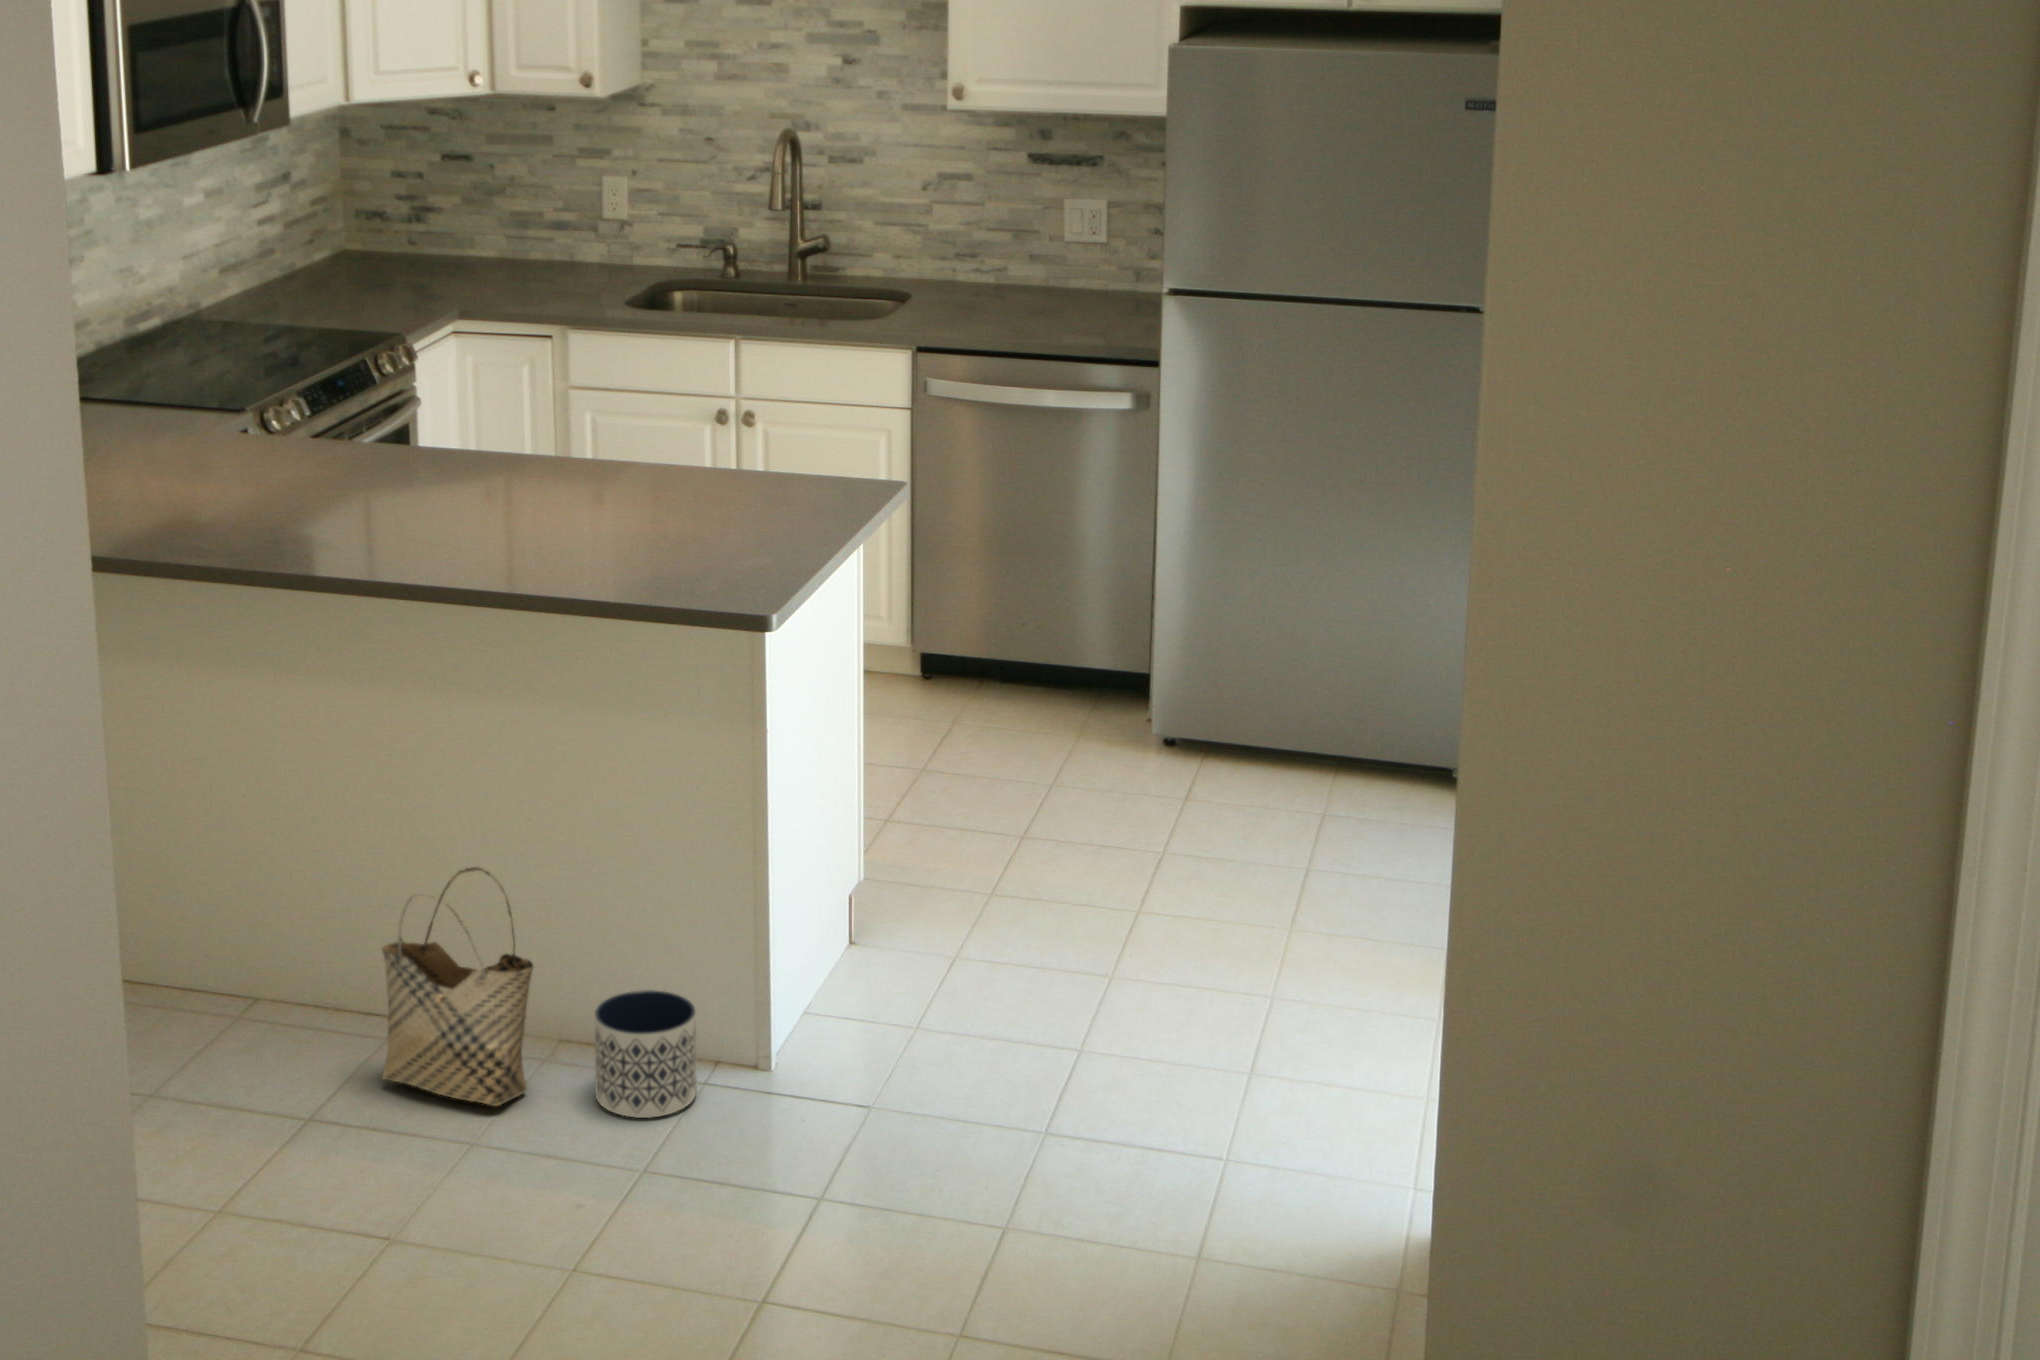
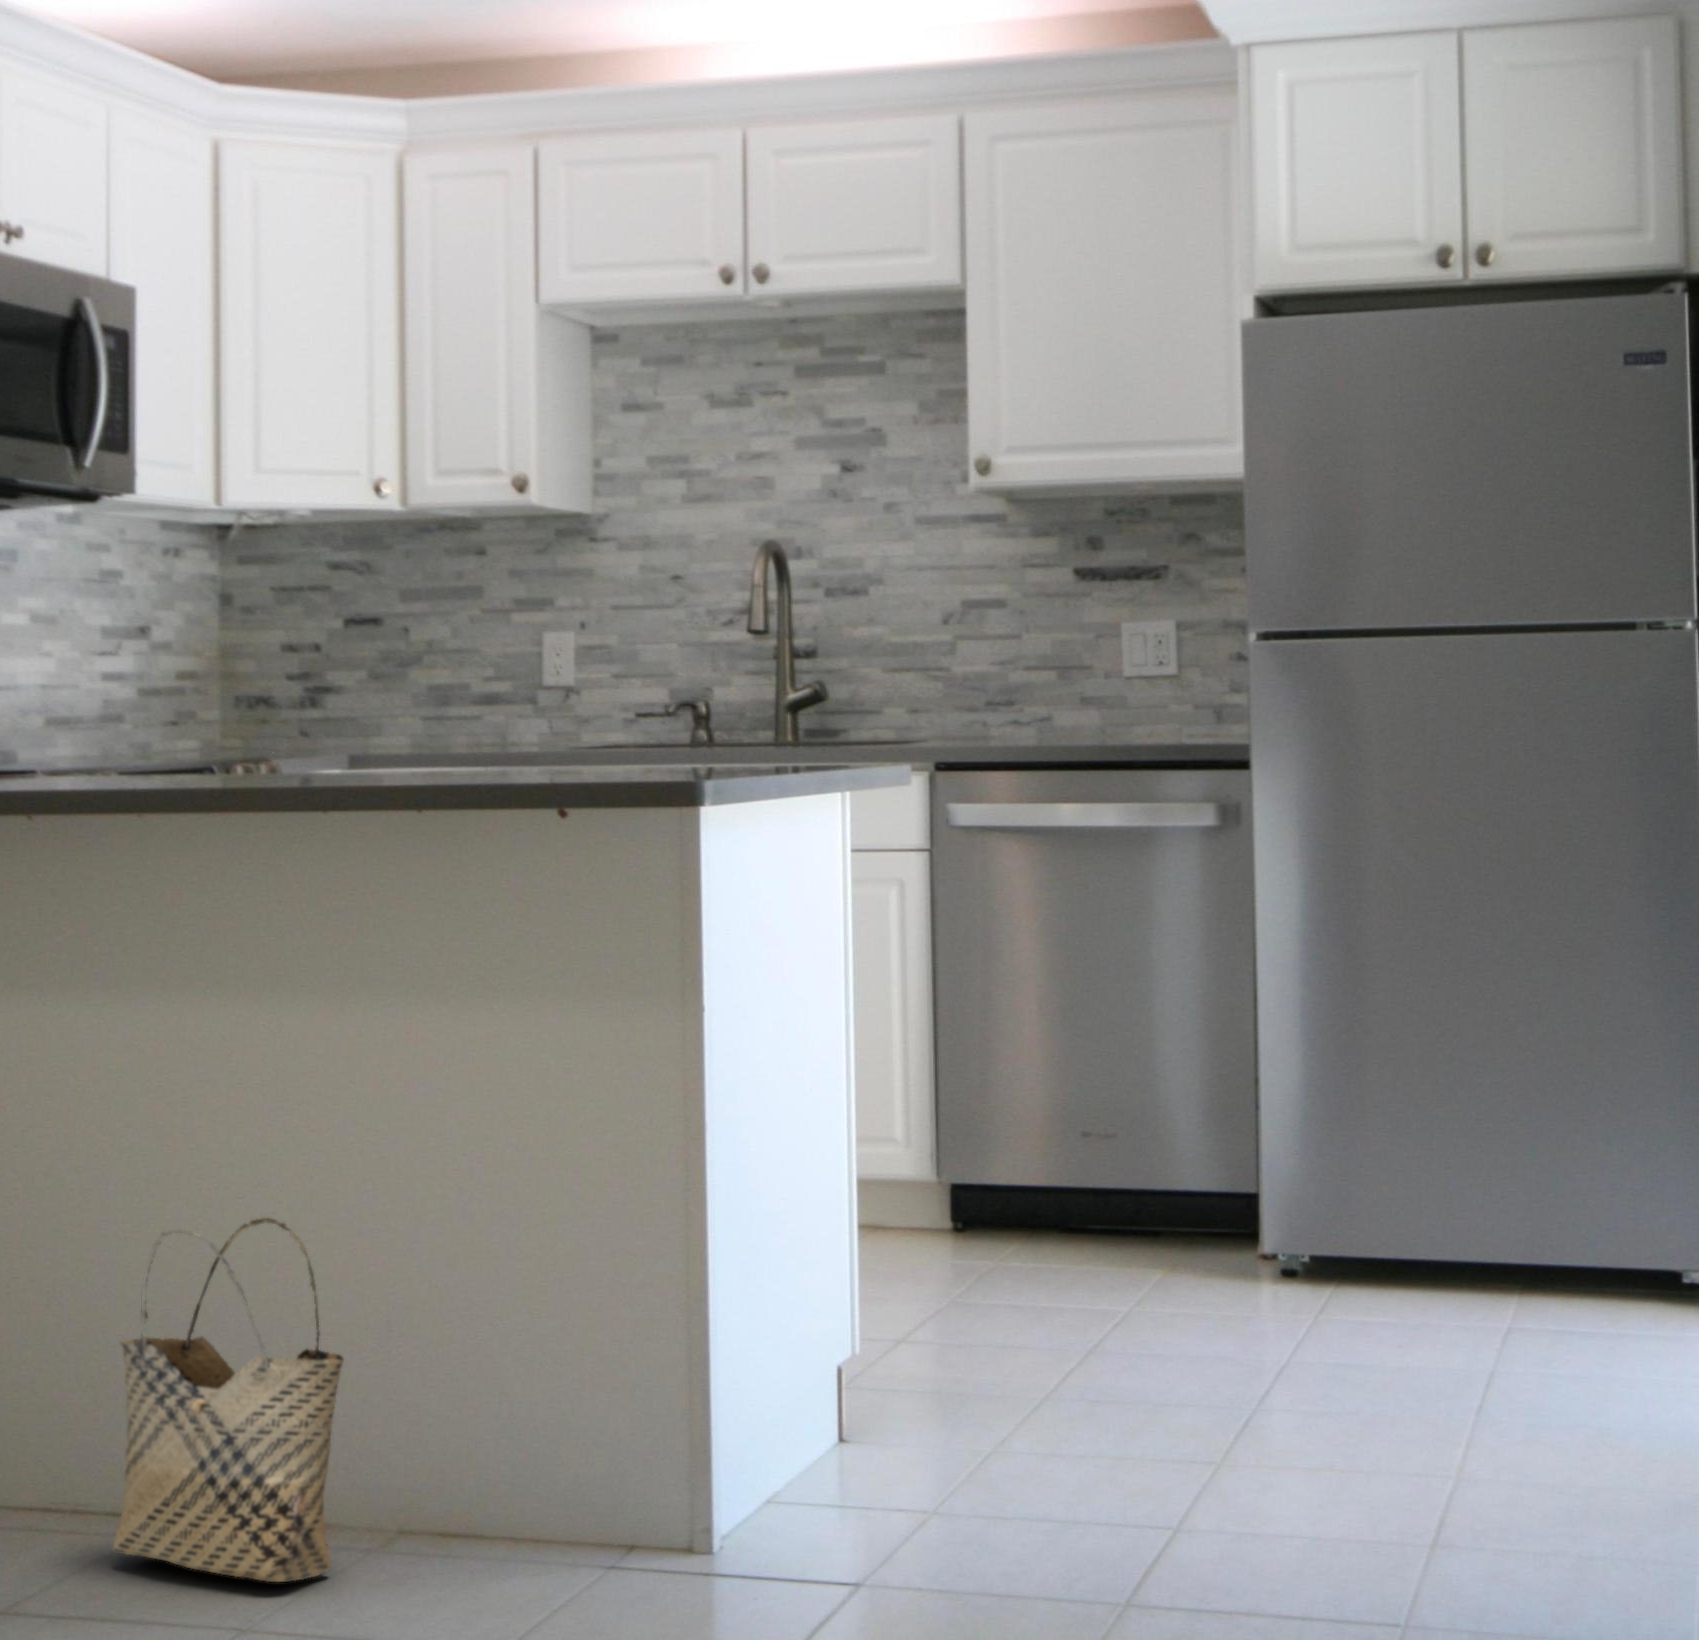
planter: present [595,990,696,1118] -> none [435,1417,594,1602]

